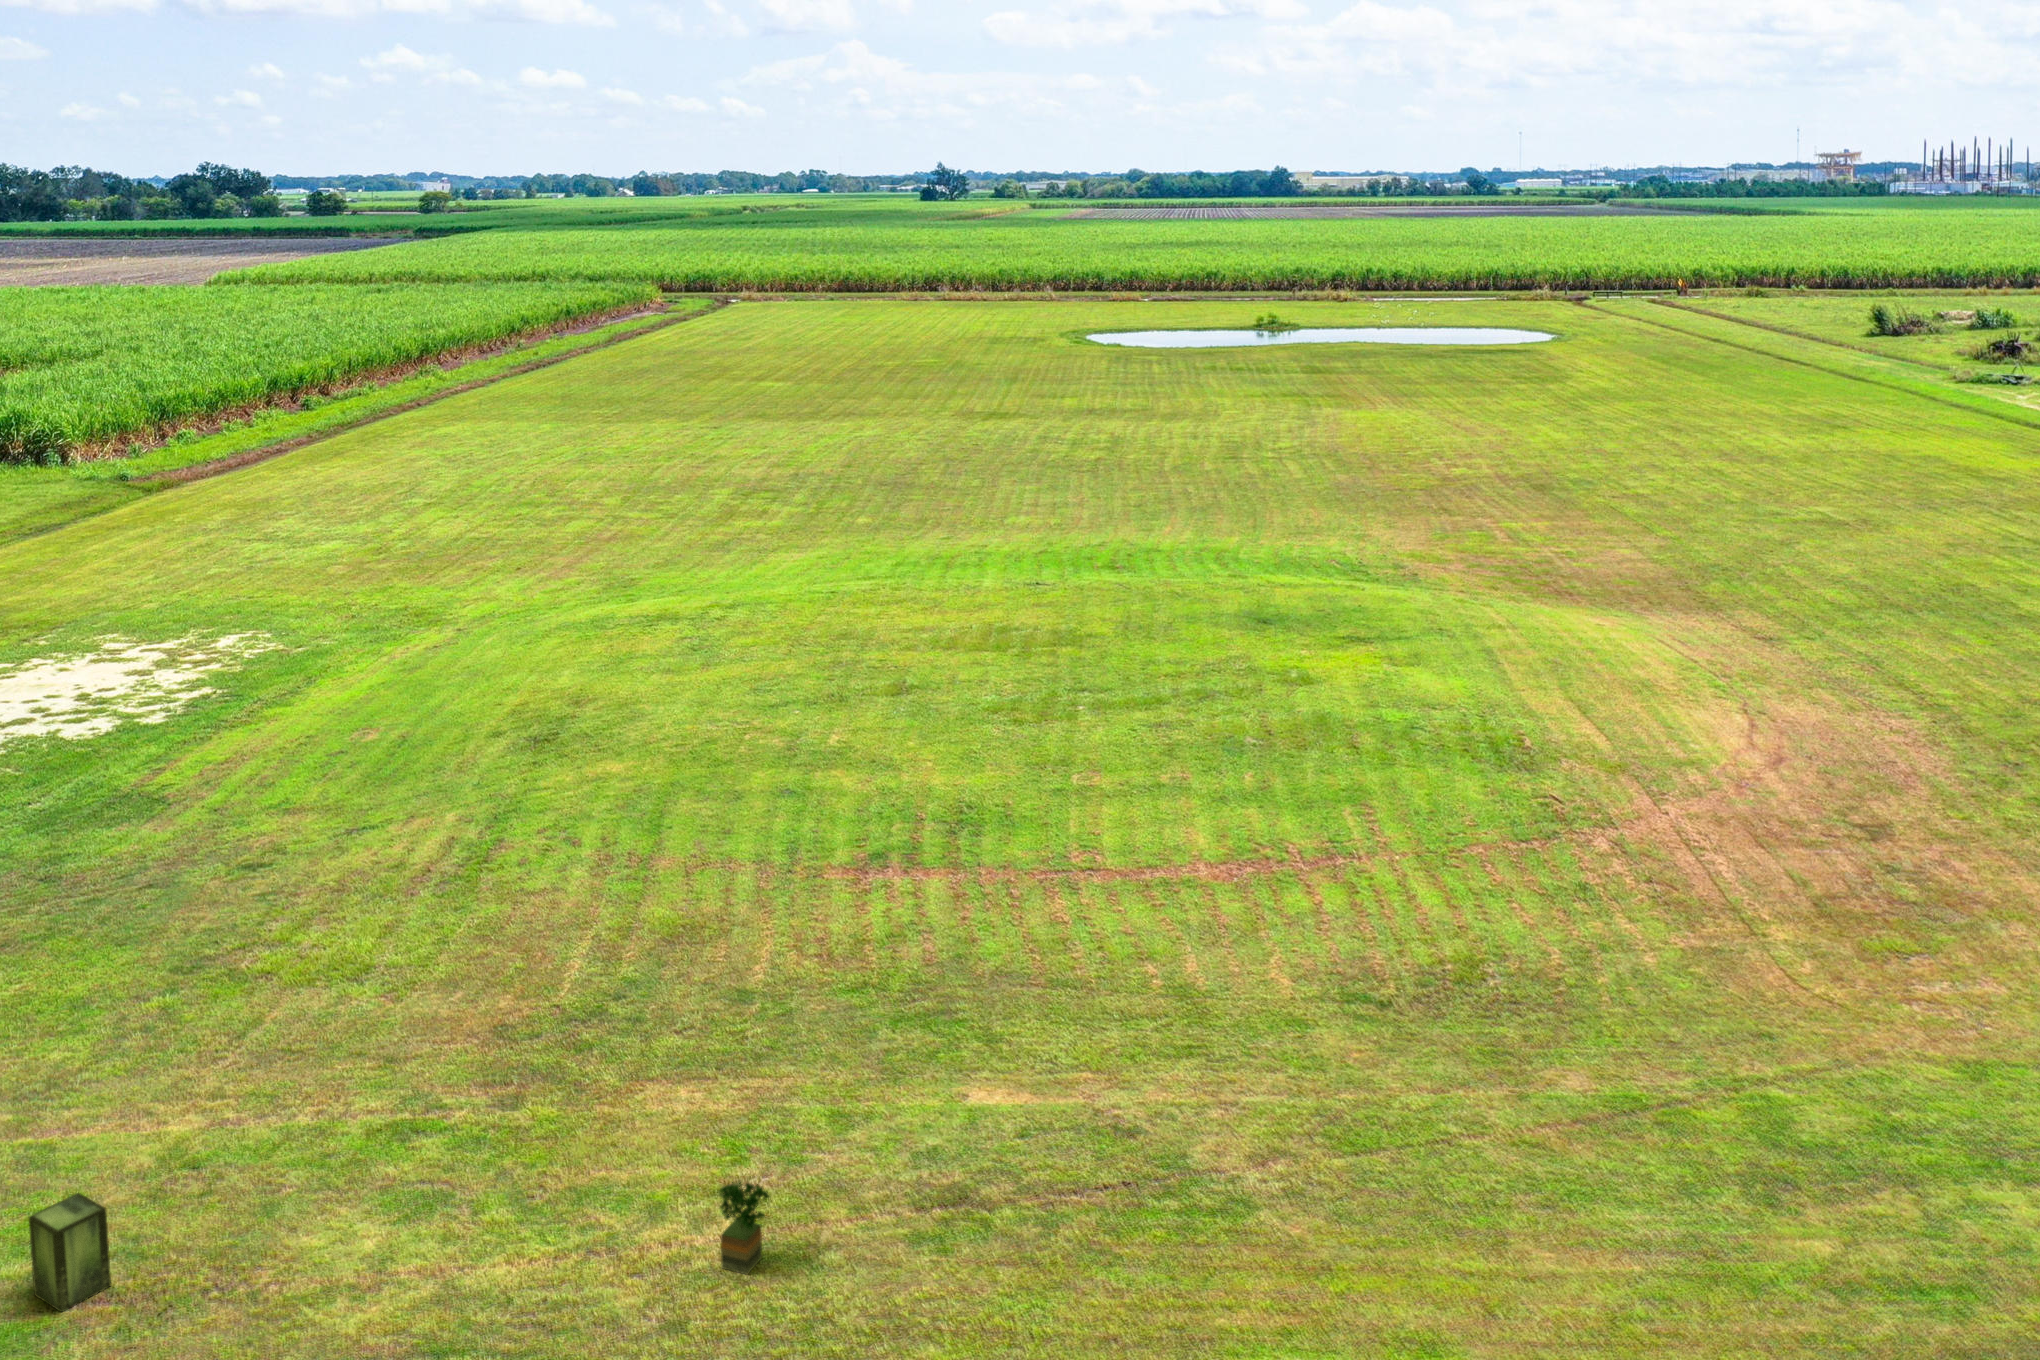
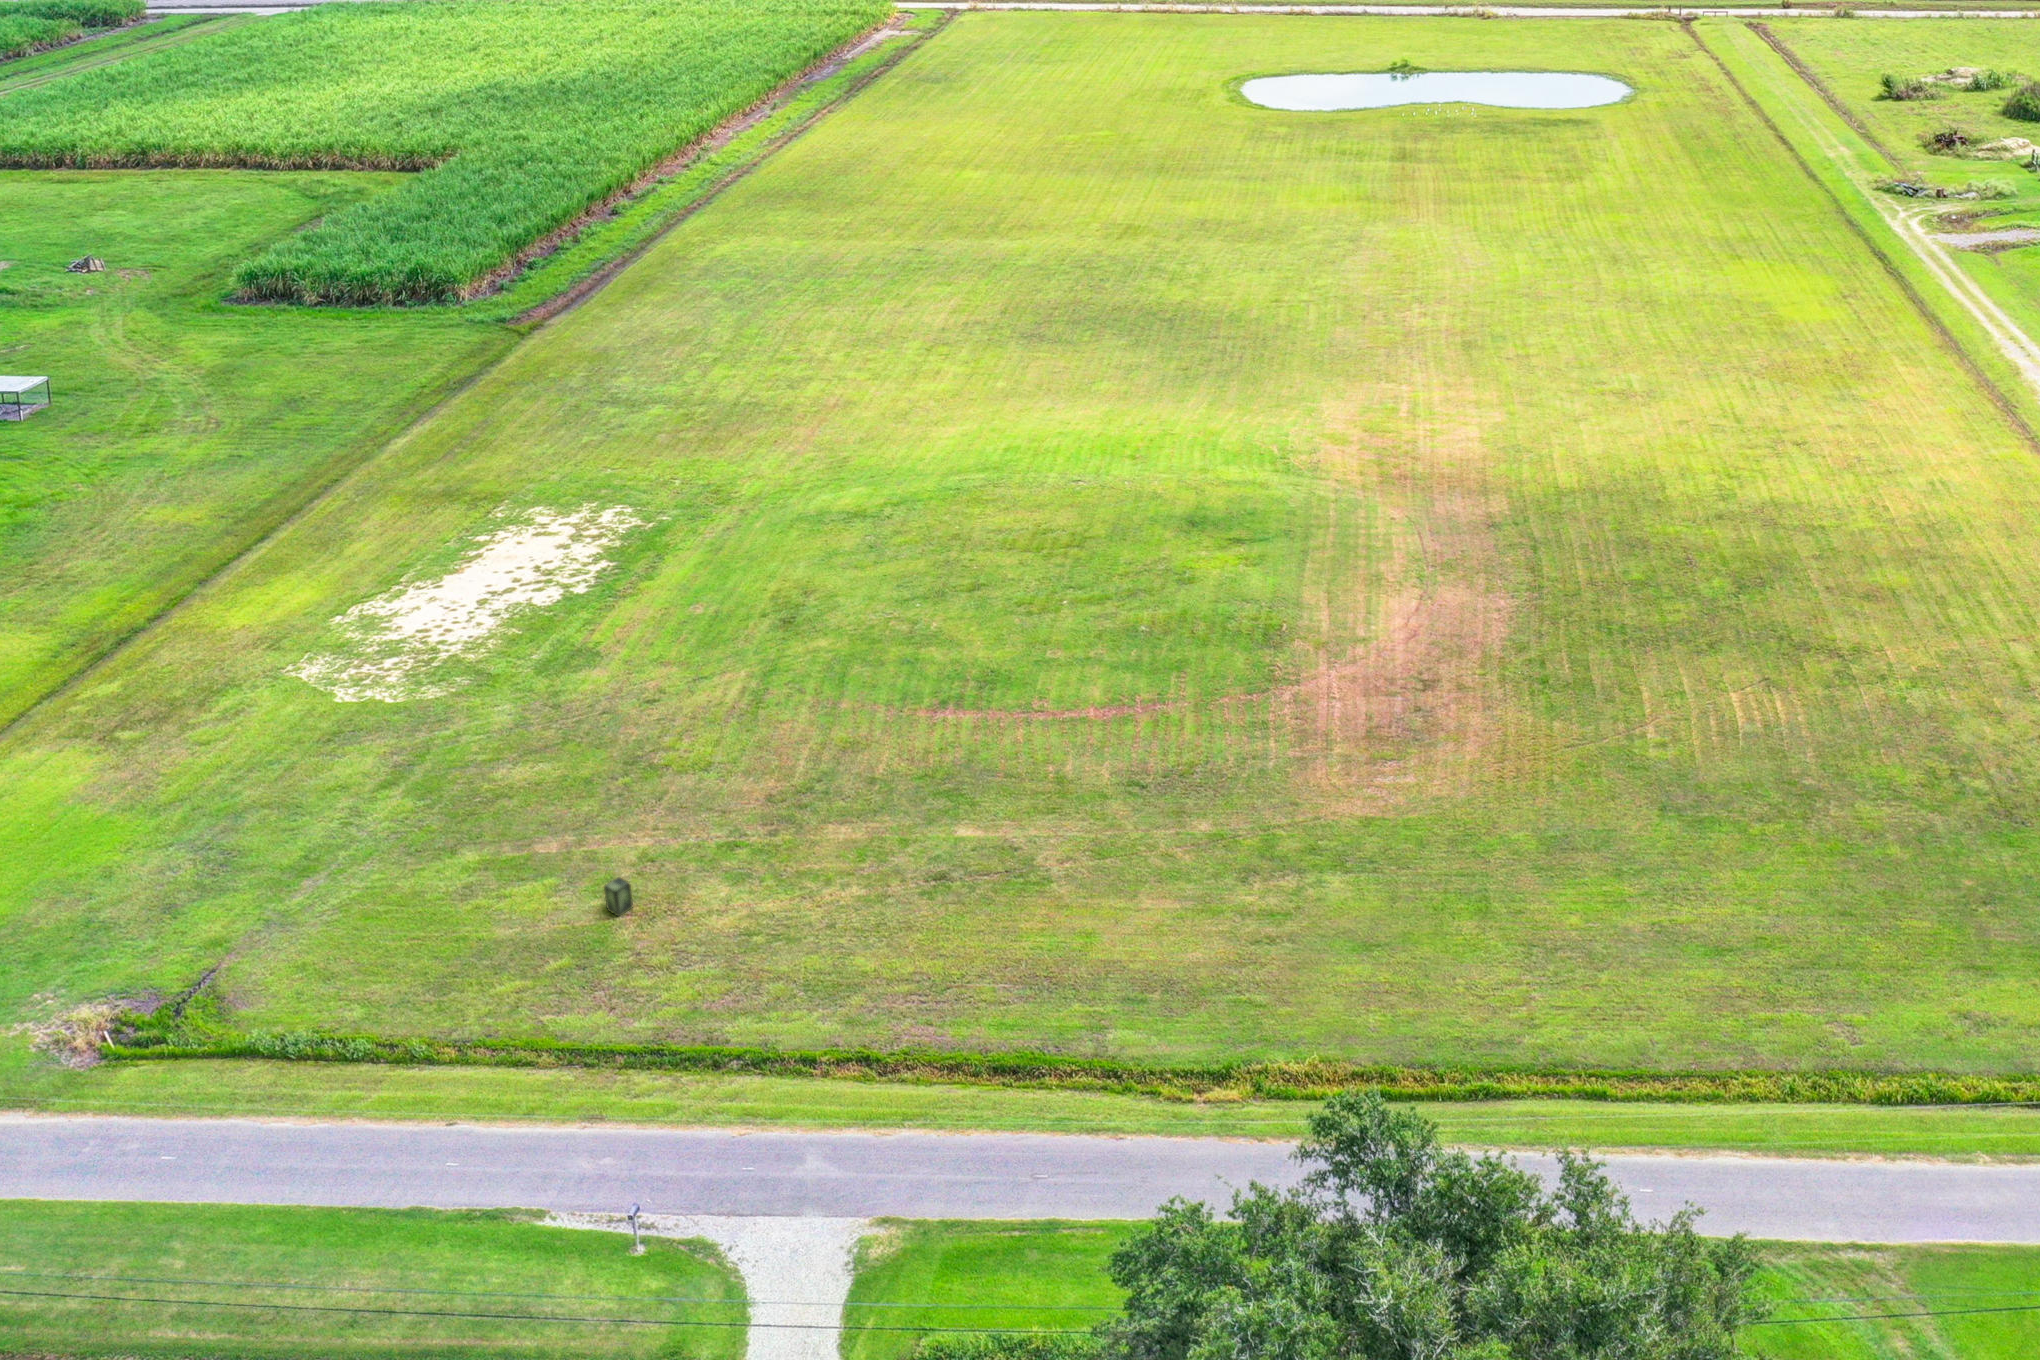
potted tree: present [720,1182,770,1274] -> none [847,877,867,908]

